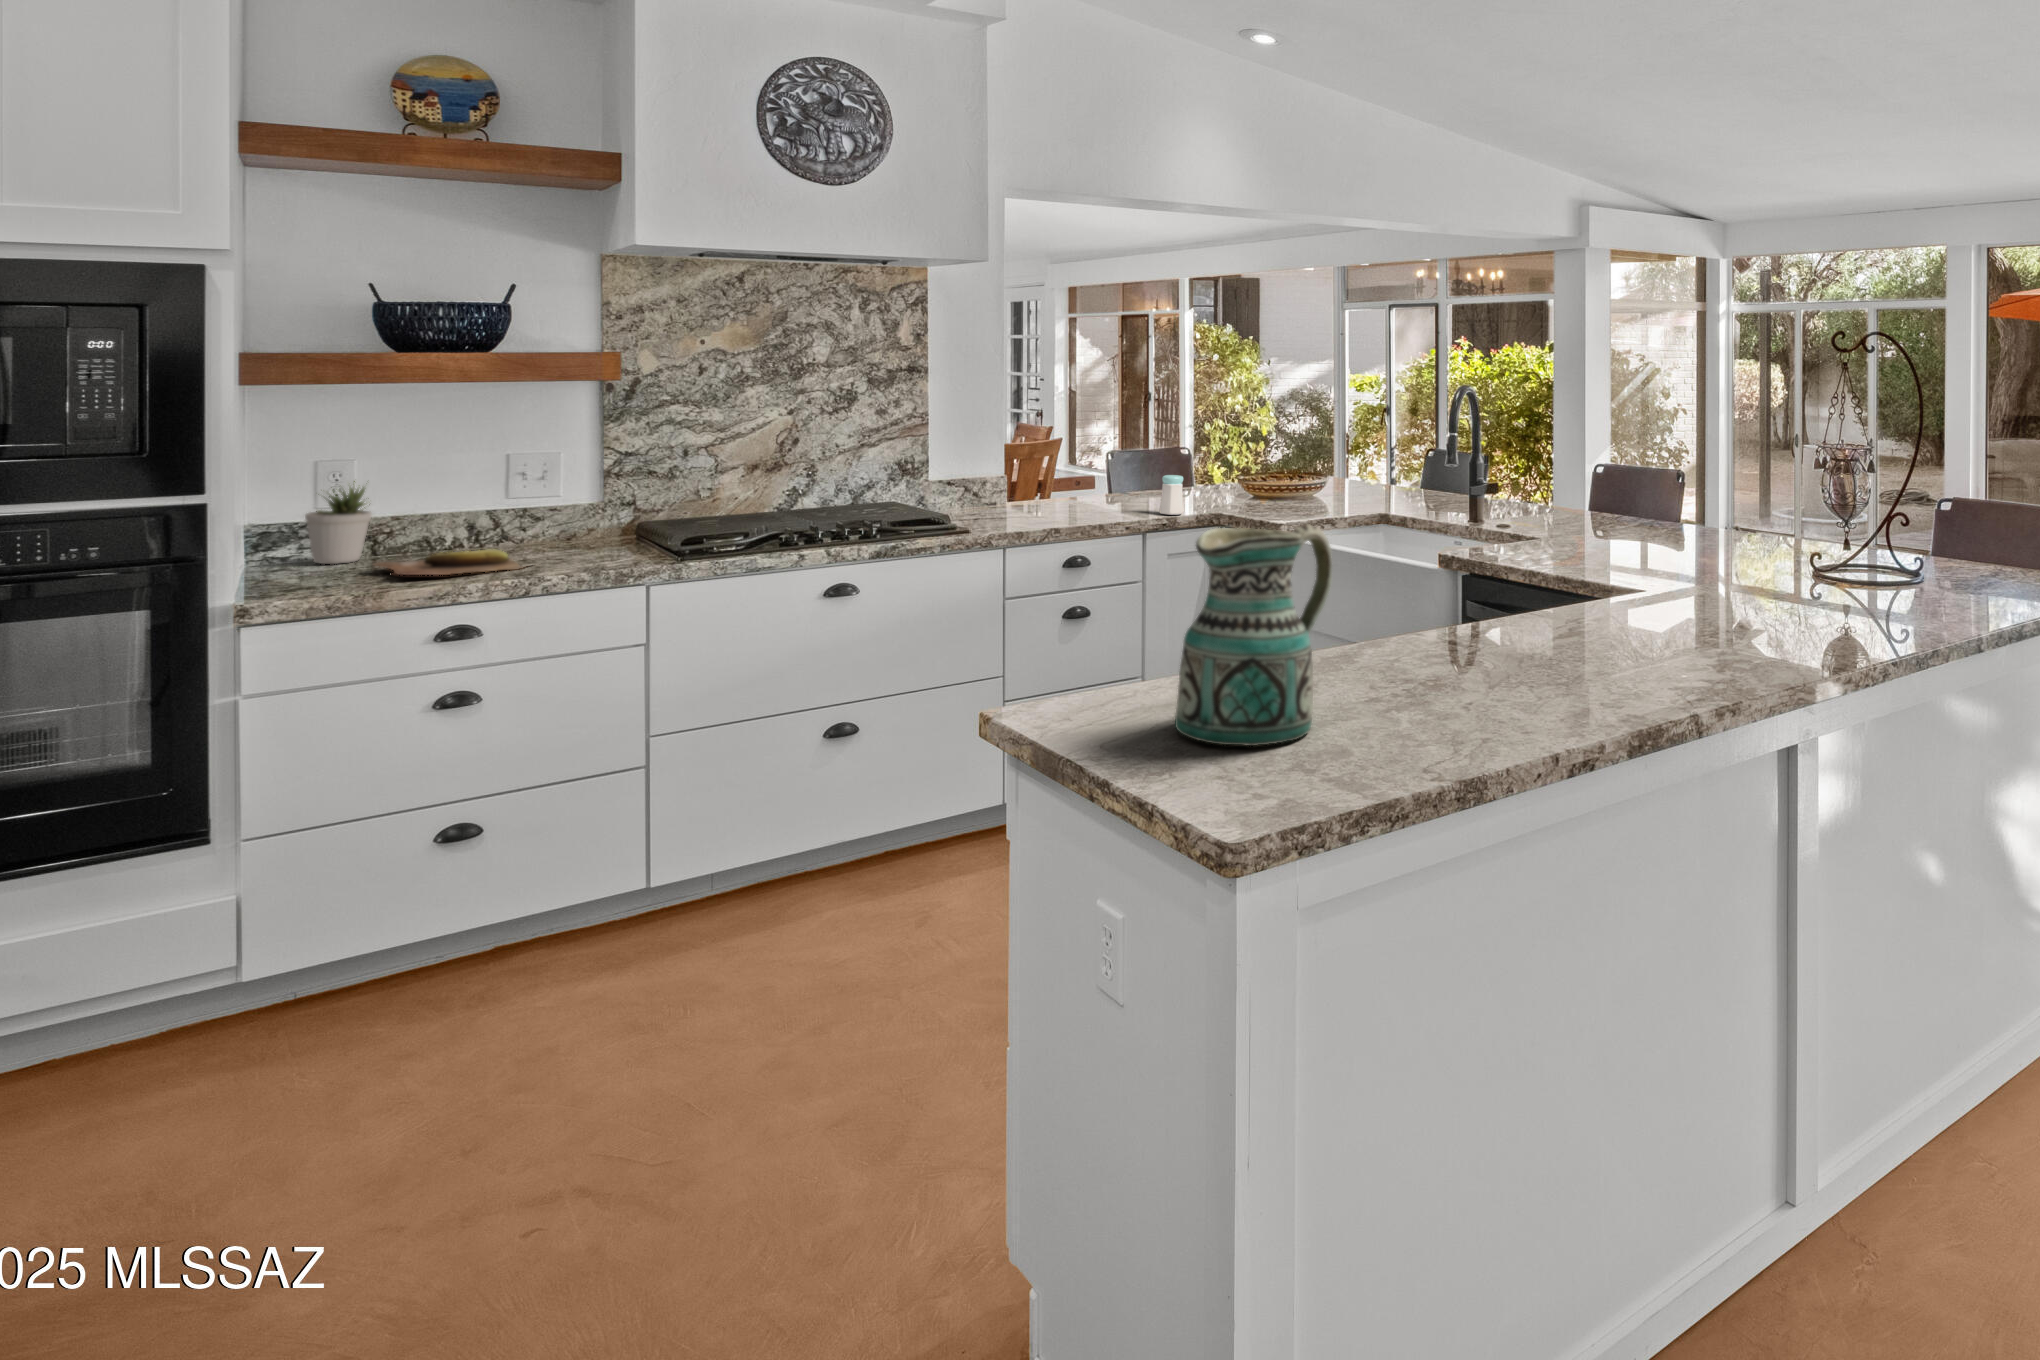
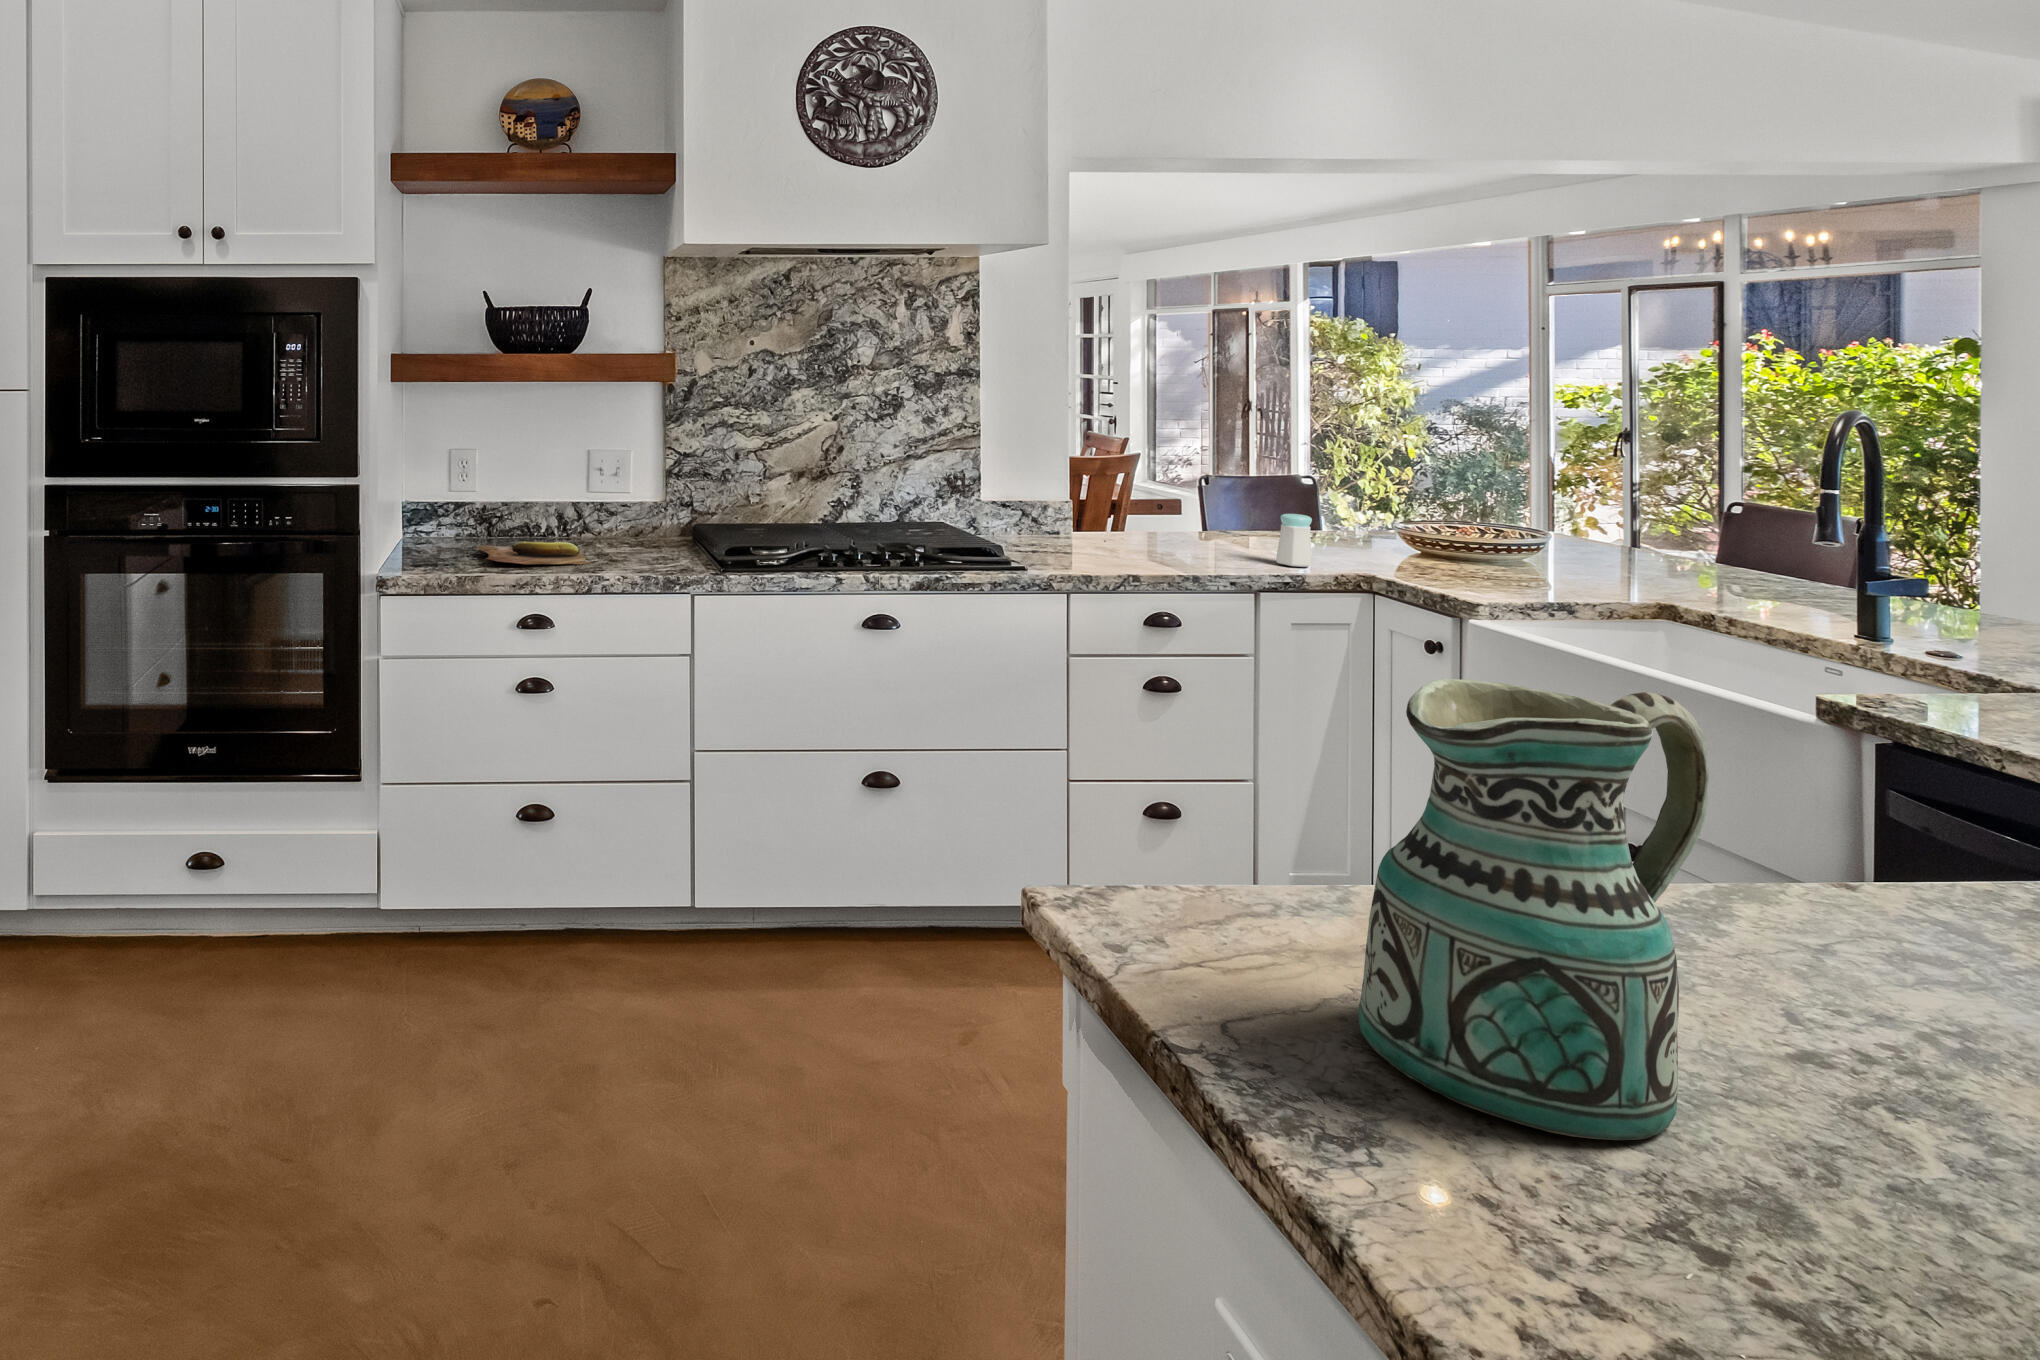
potted plant: present [305,481,372,564] -> none [436,468,483,542]

